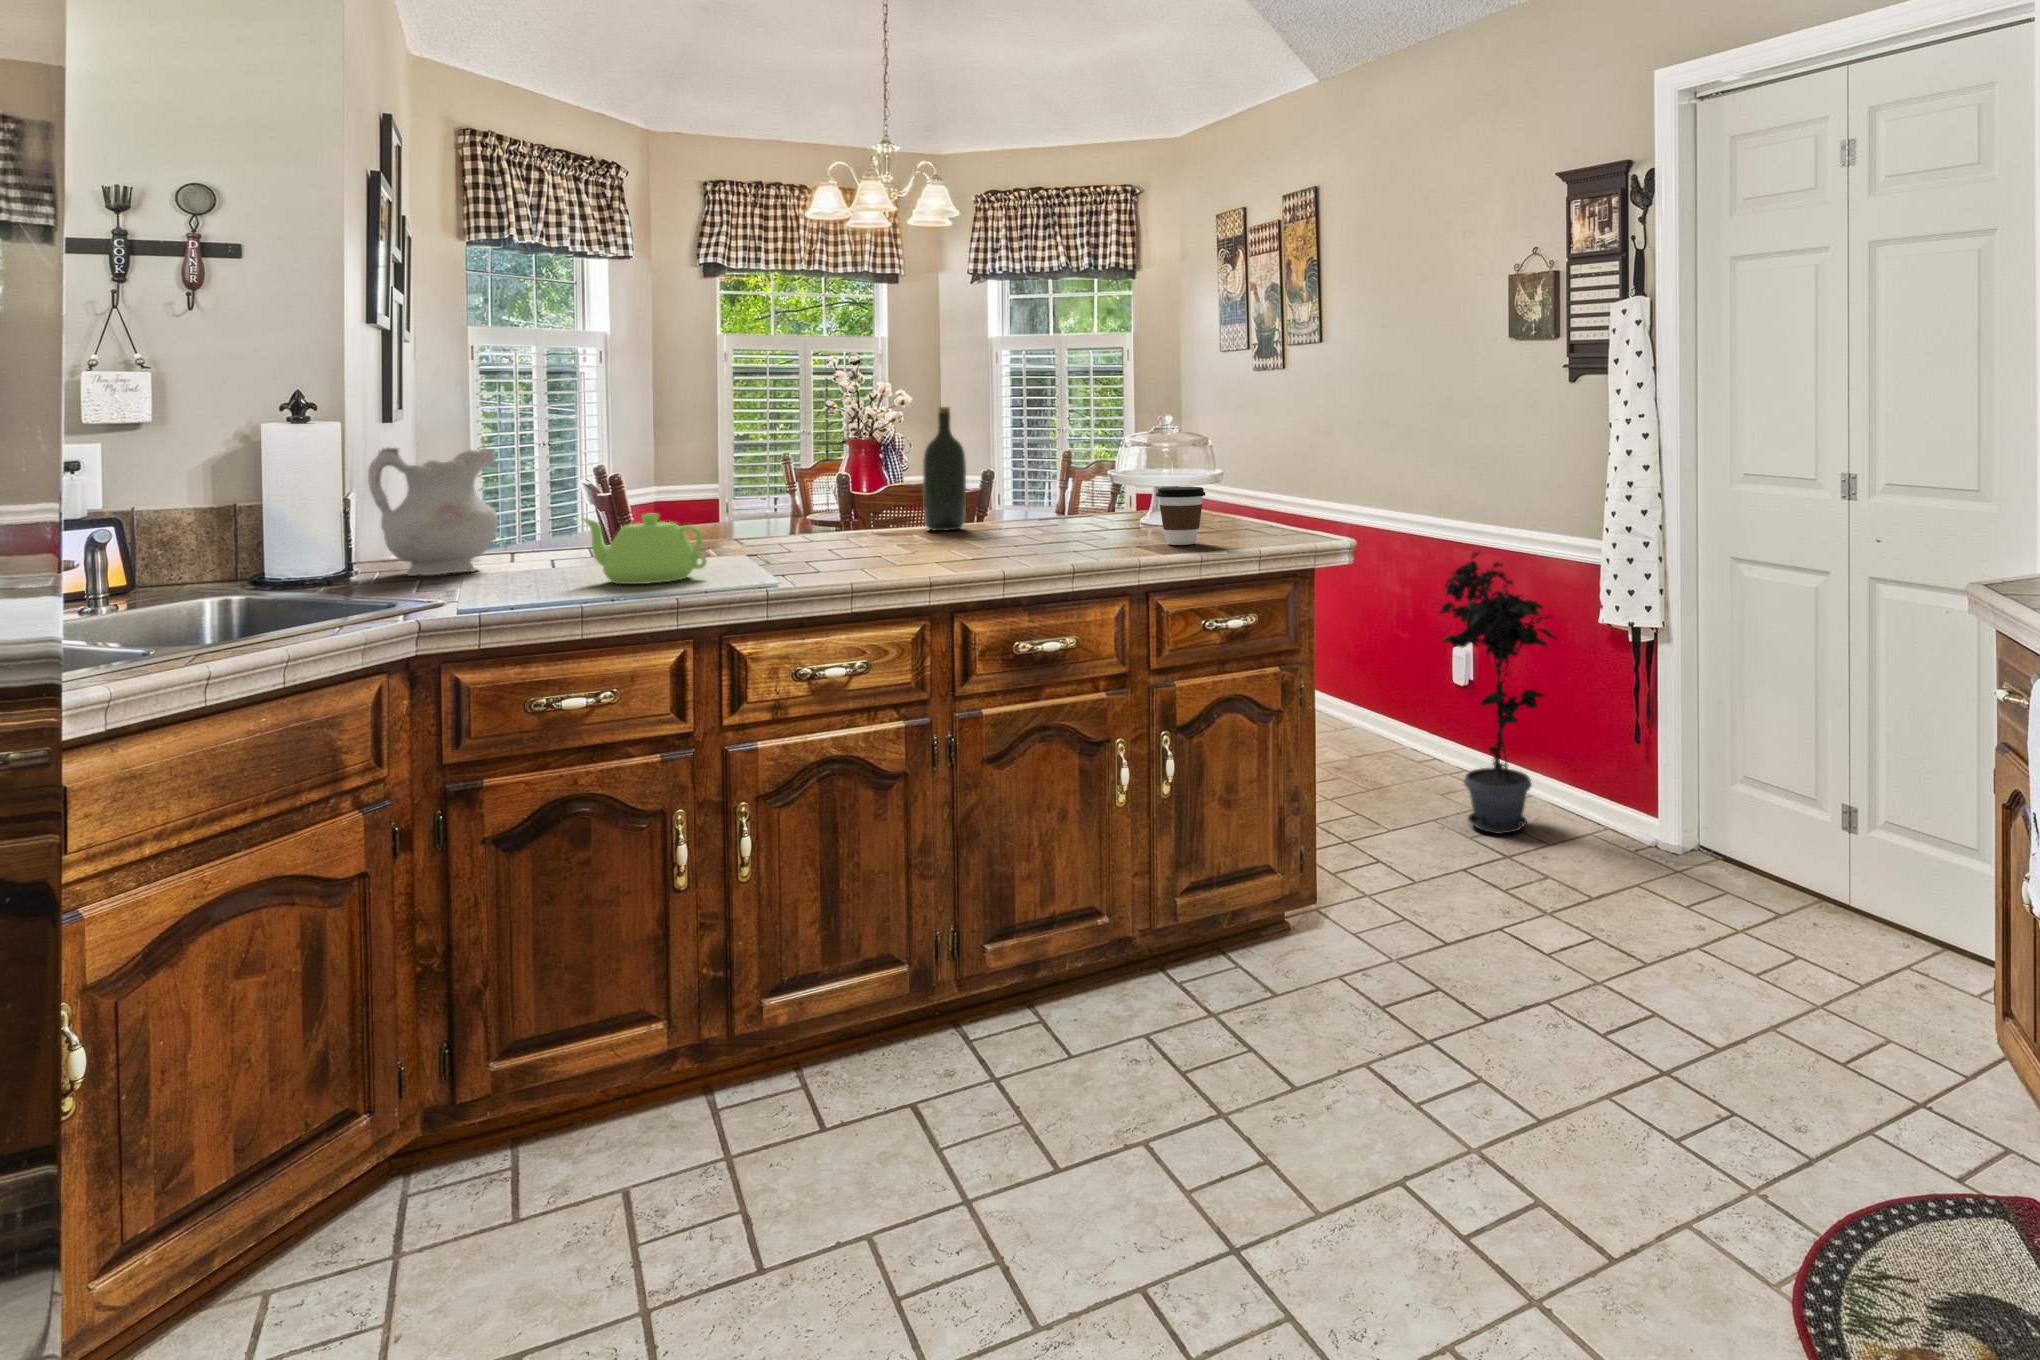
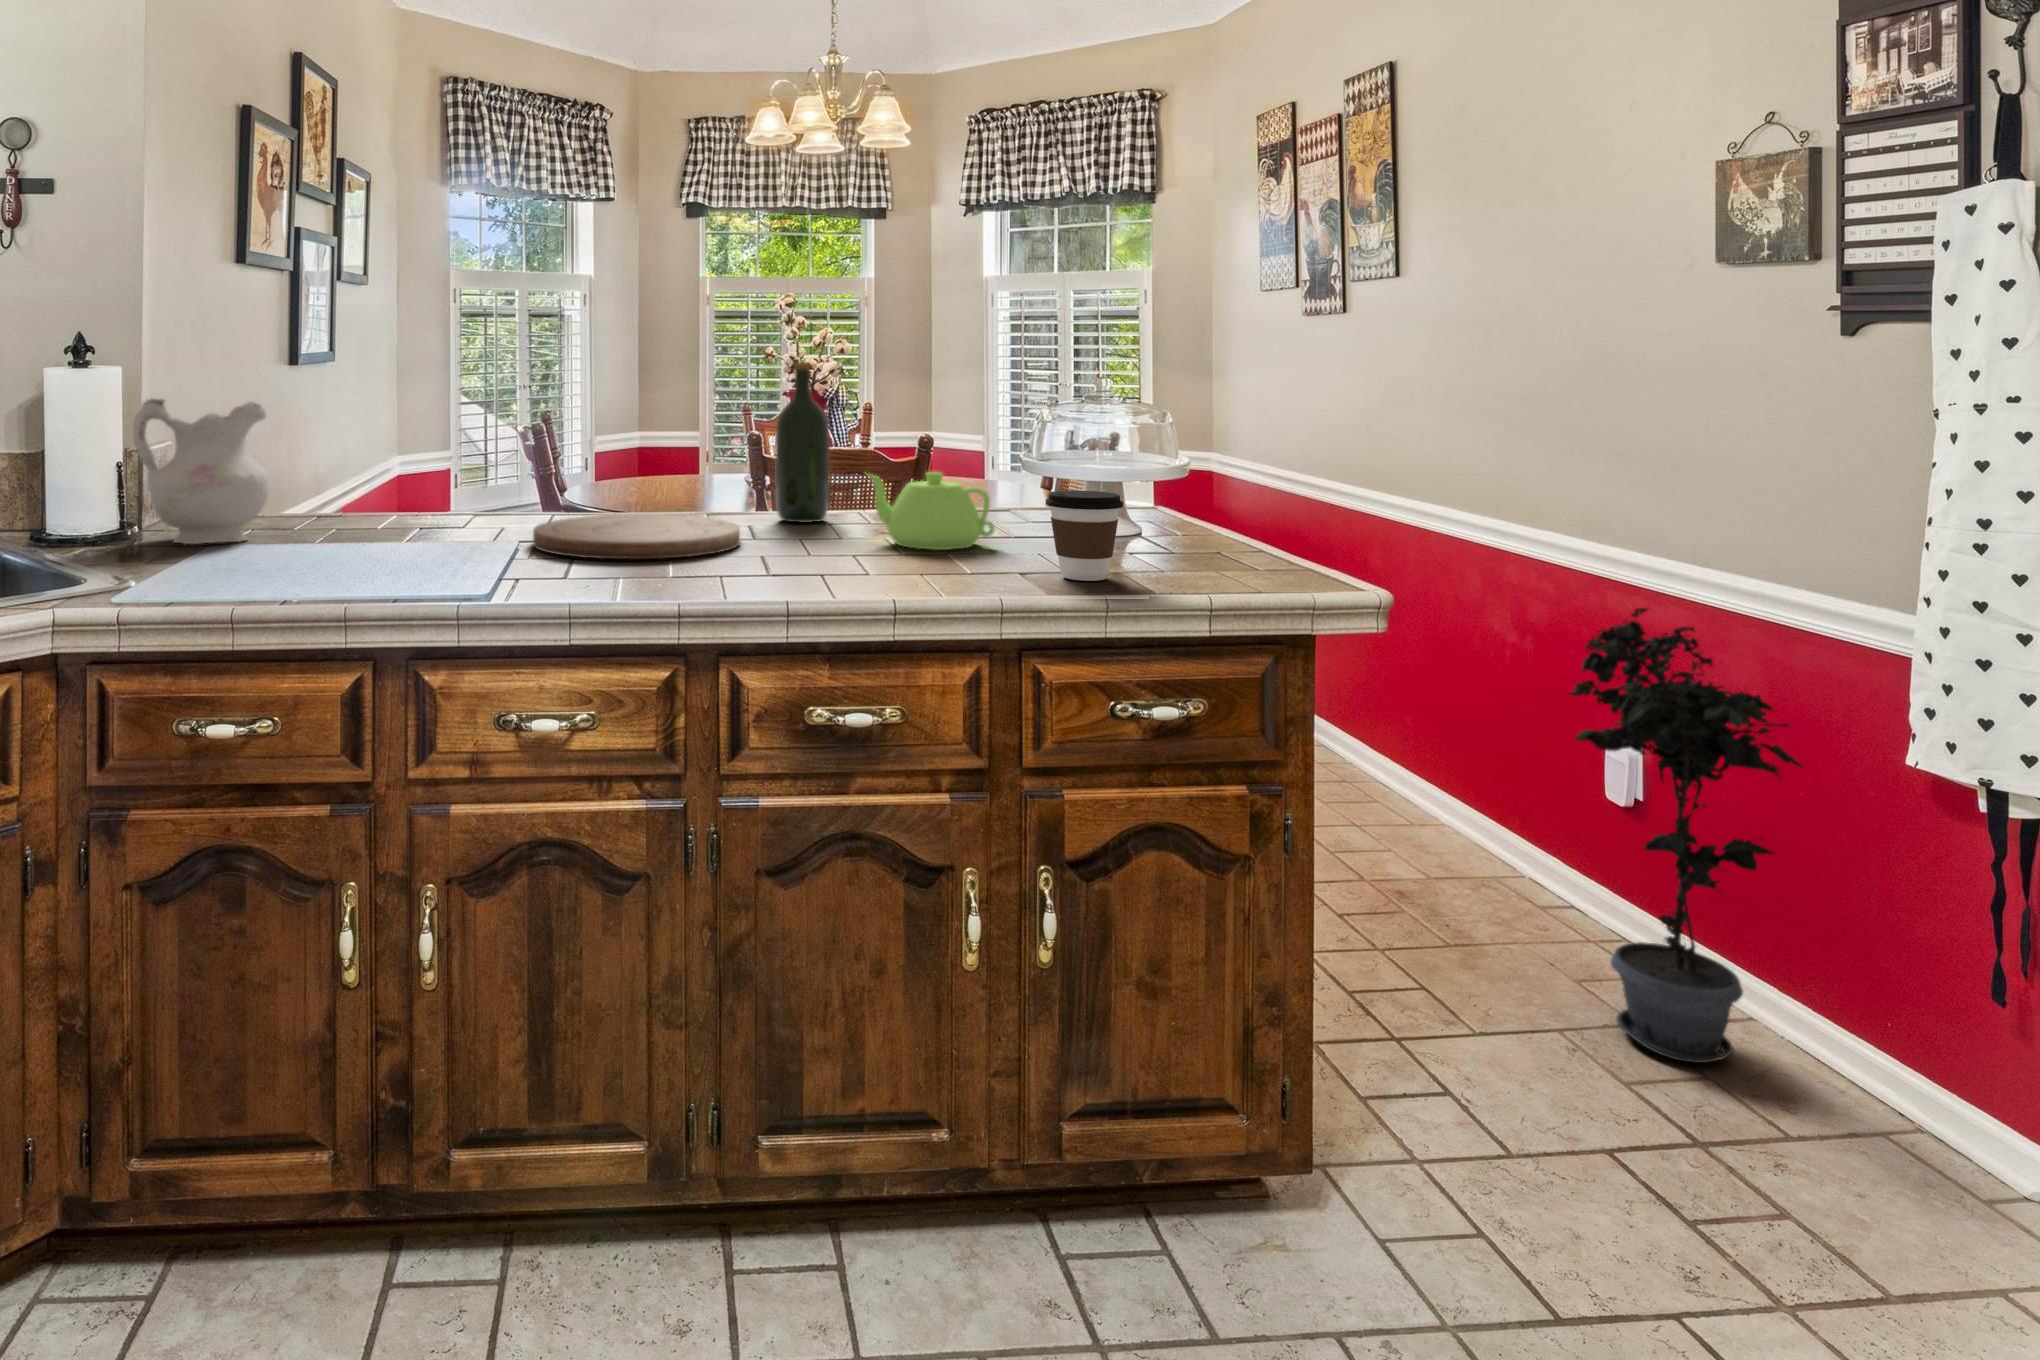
teapot: present [583,513,707,584] -> present [867,472,995,550]
cutting board: none [753,529,922,558] -> present [533,514,740,559]

